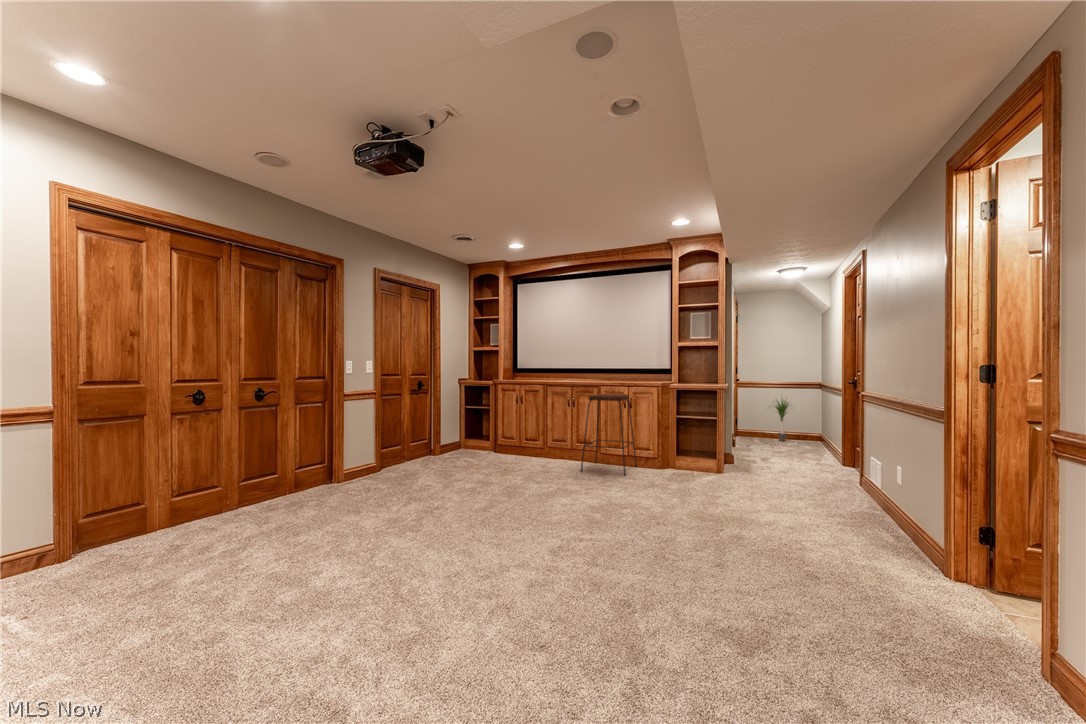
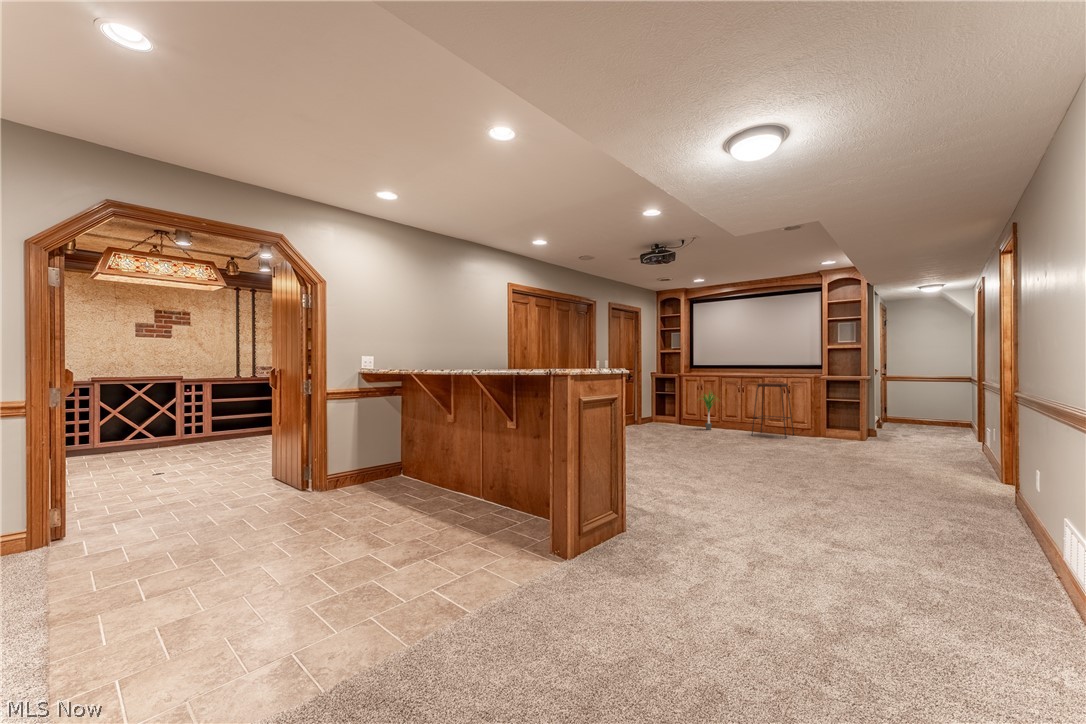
potted plant: present [775,400,789,441] -> present [702,393,715,430]

